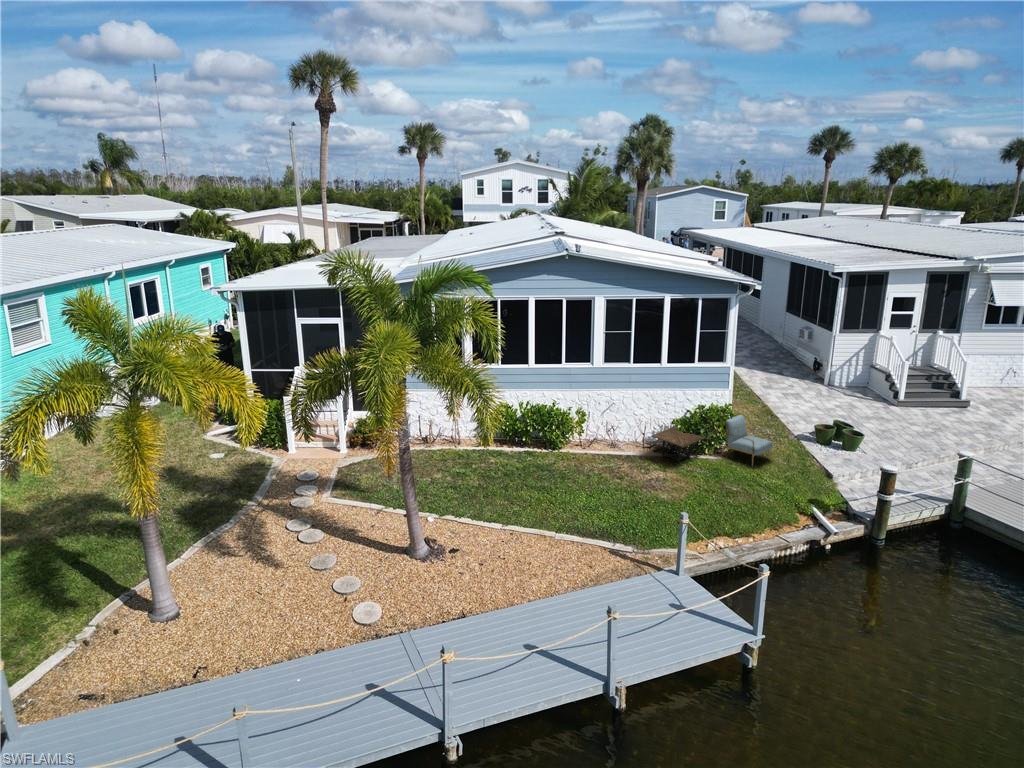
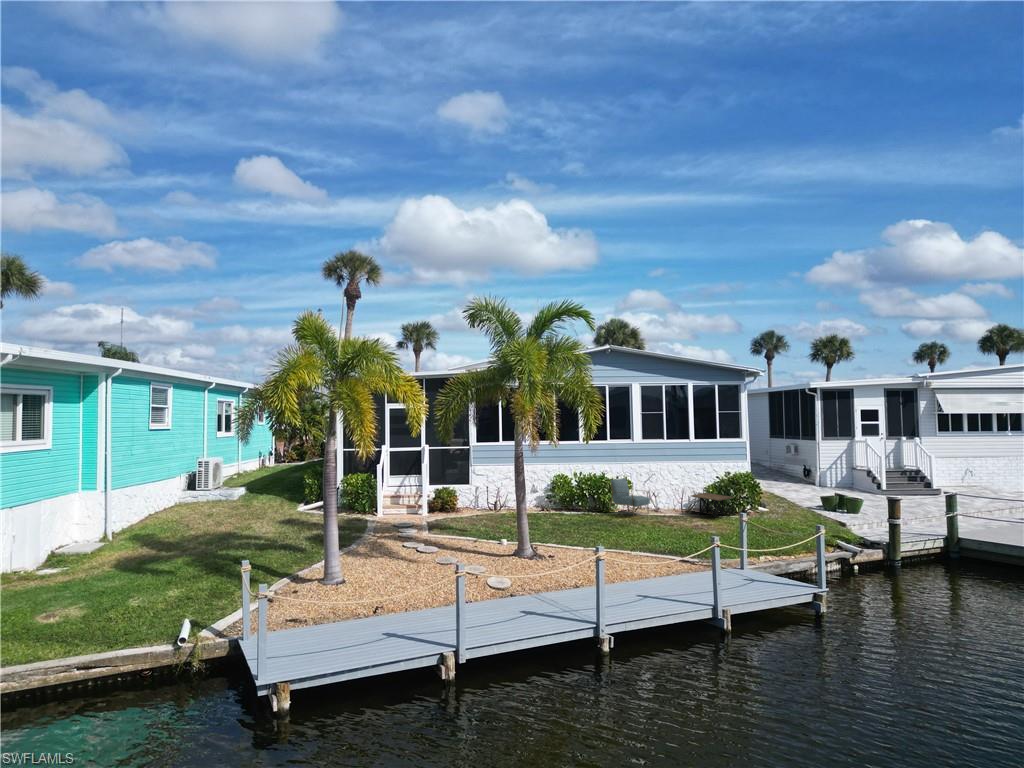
chair: present [722,415,772,467] -> present [609,479,650,516]

